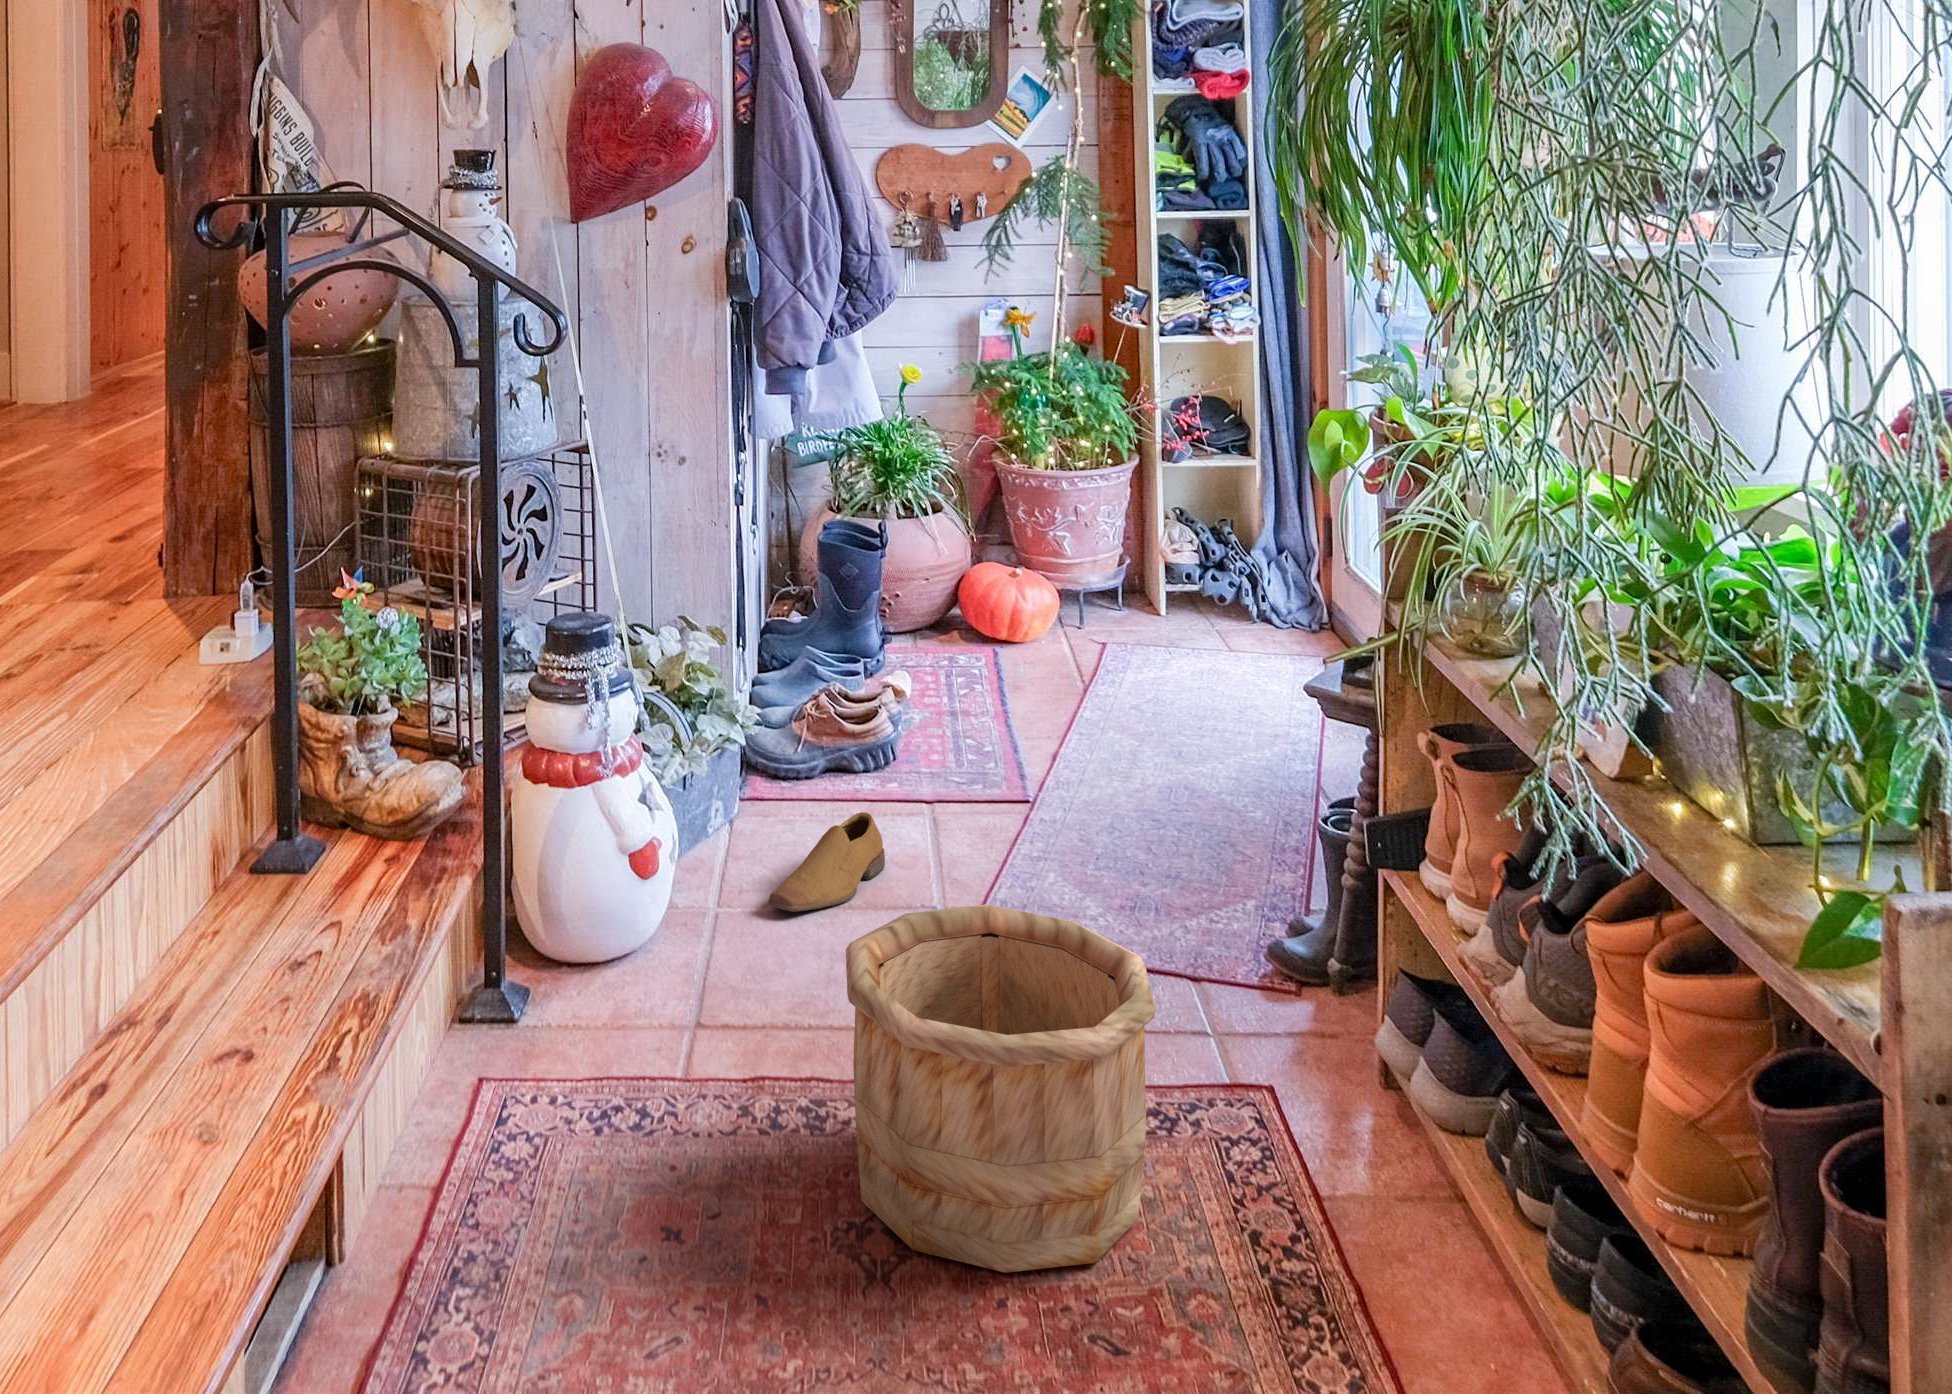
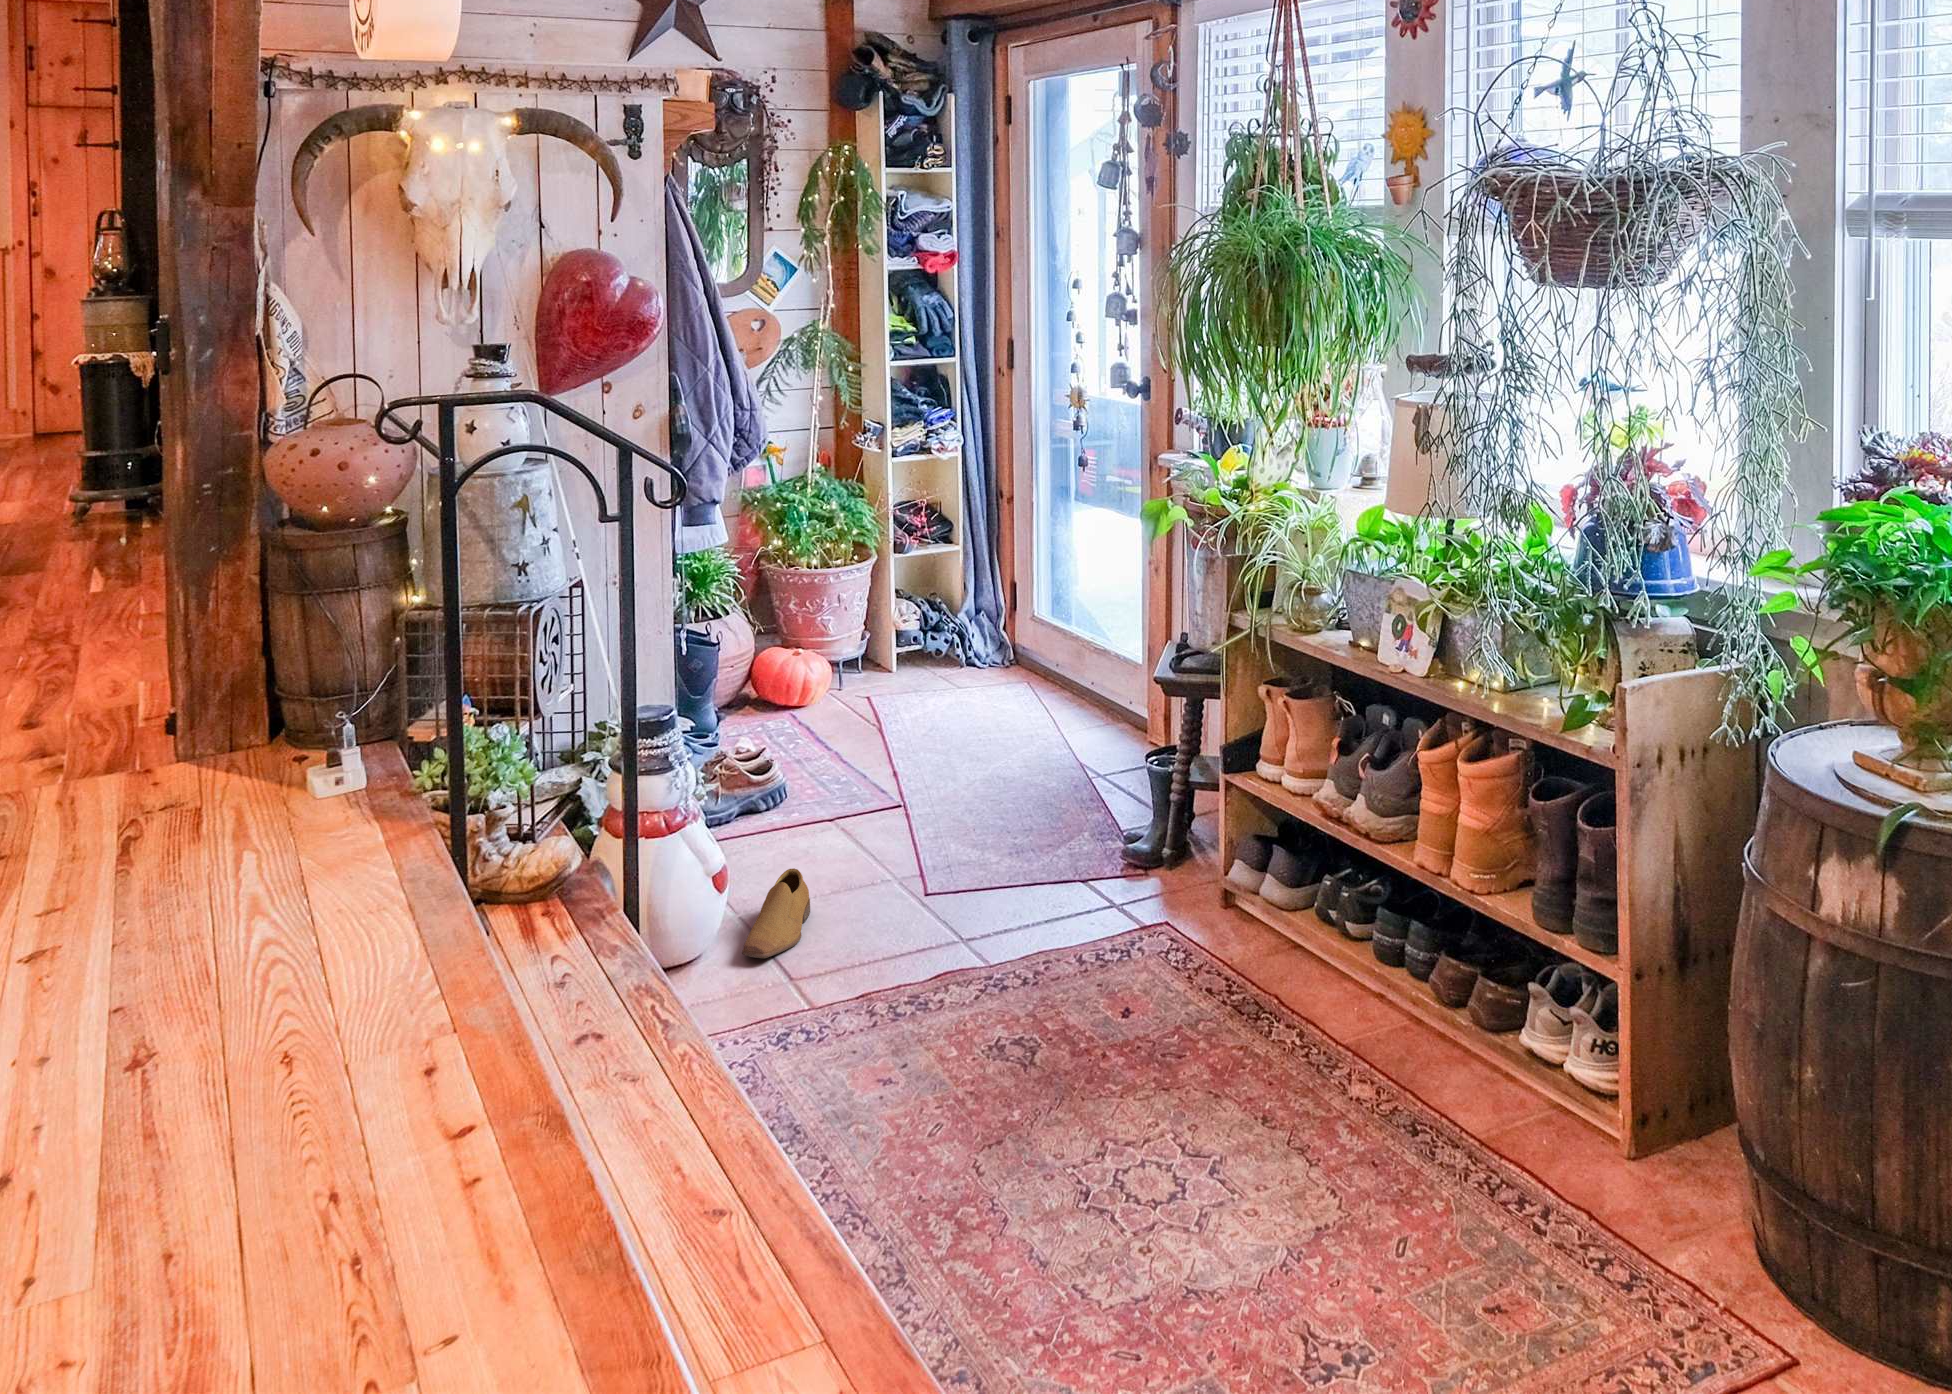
wooden bucket: present [846,904,1156,1273] -> none [917,934,1152,1212]

